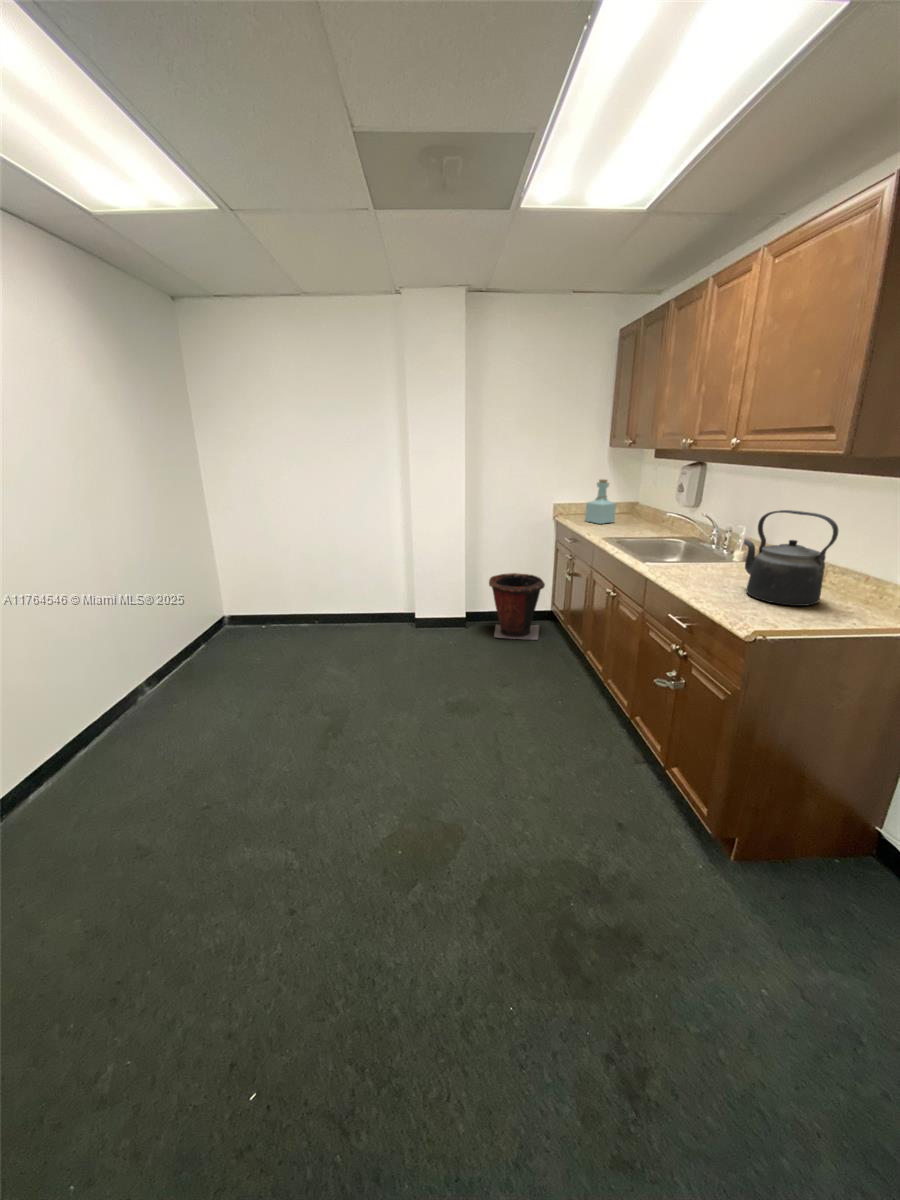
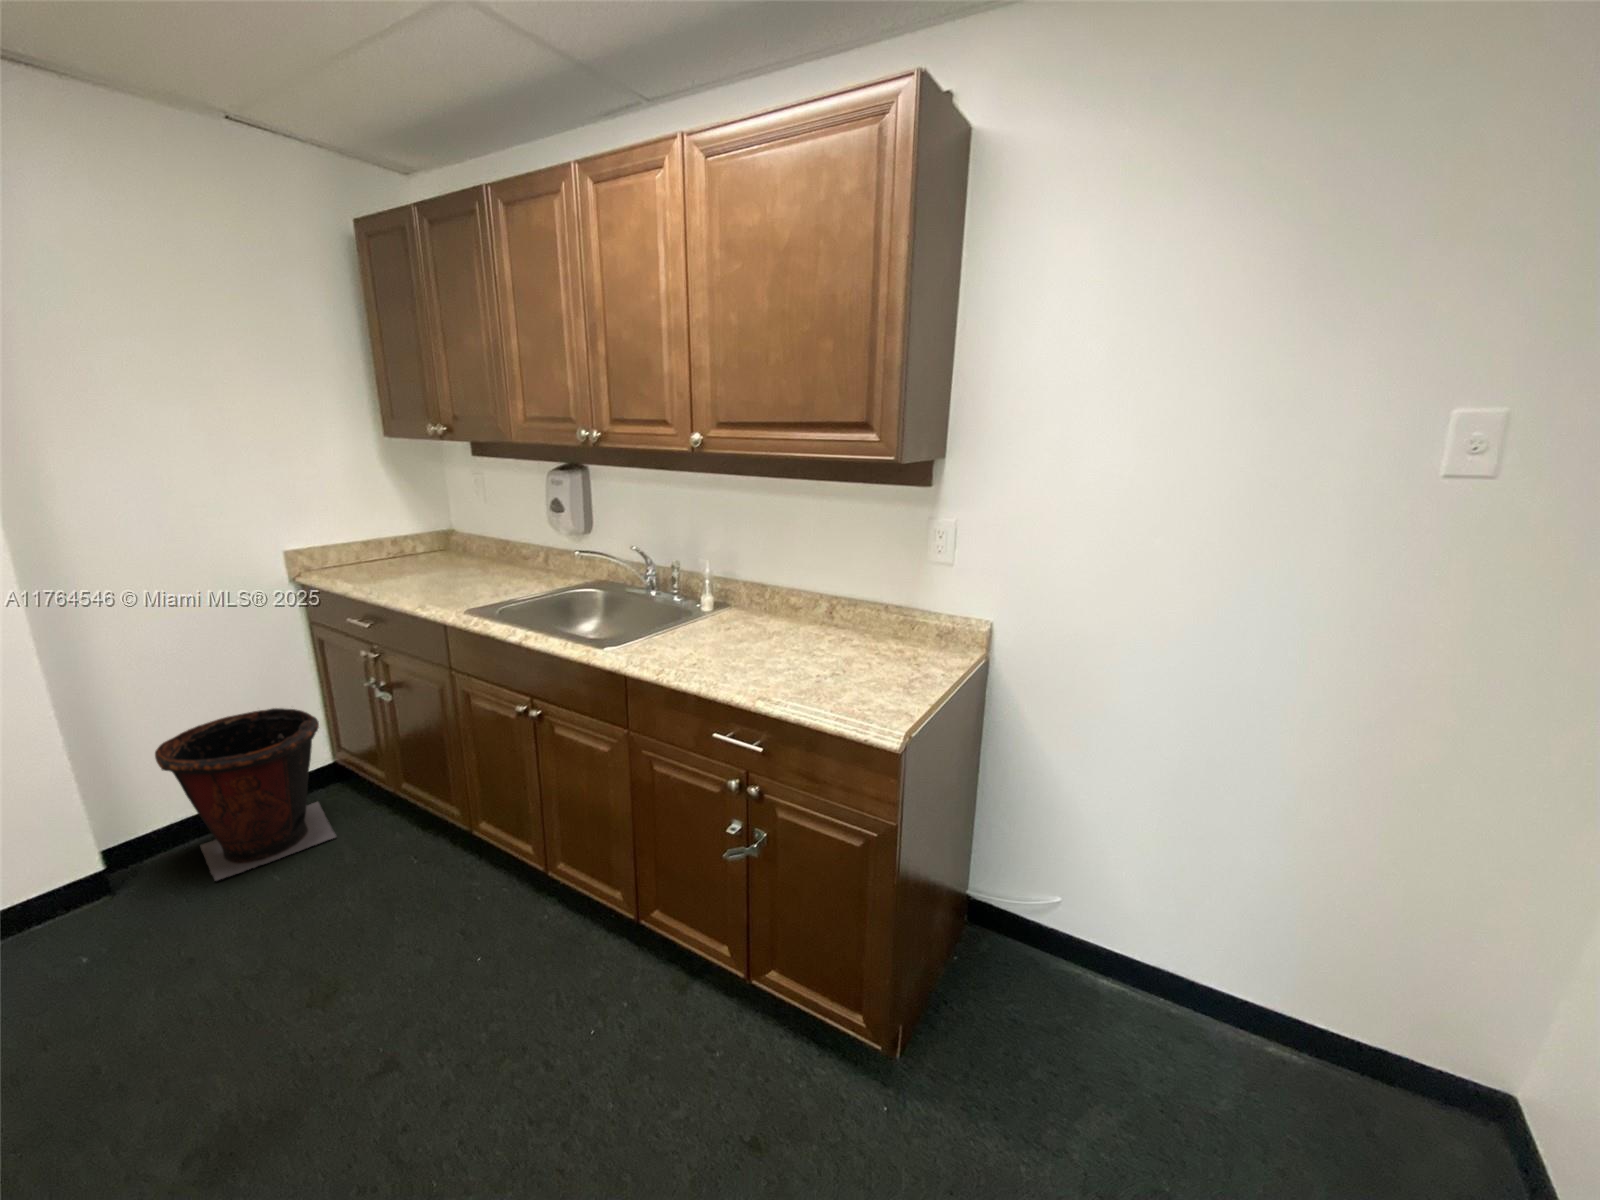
bottle: present [585,479,616,524] -> none [377,499,441,581]
kettle: present [744,510,839,606] -> none [768,538,887,673]

